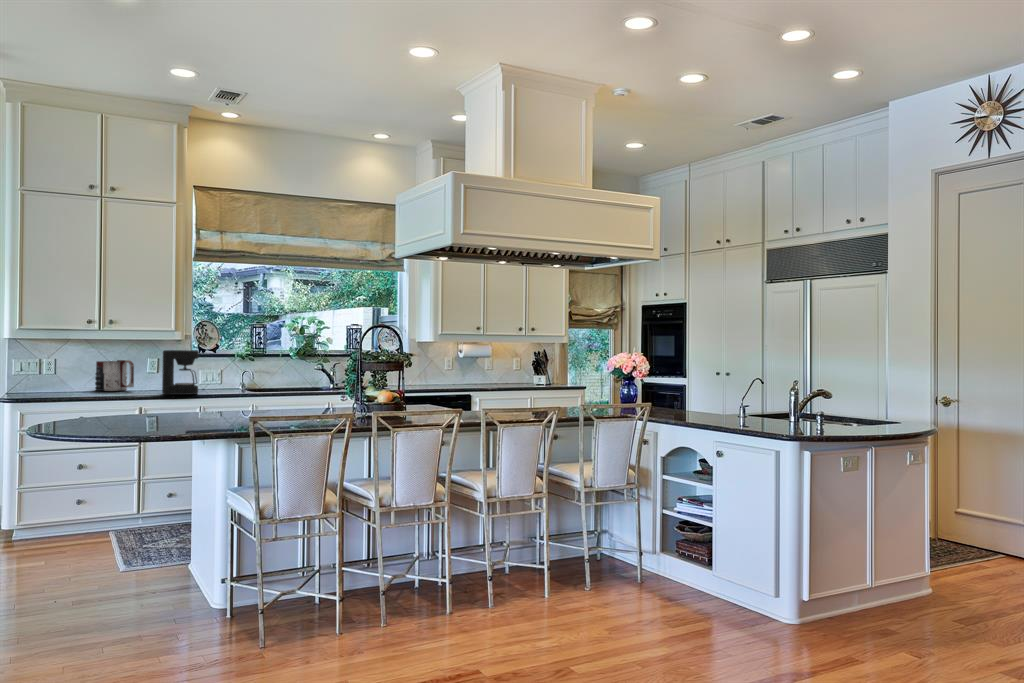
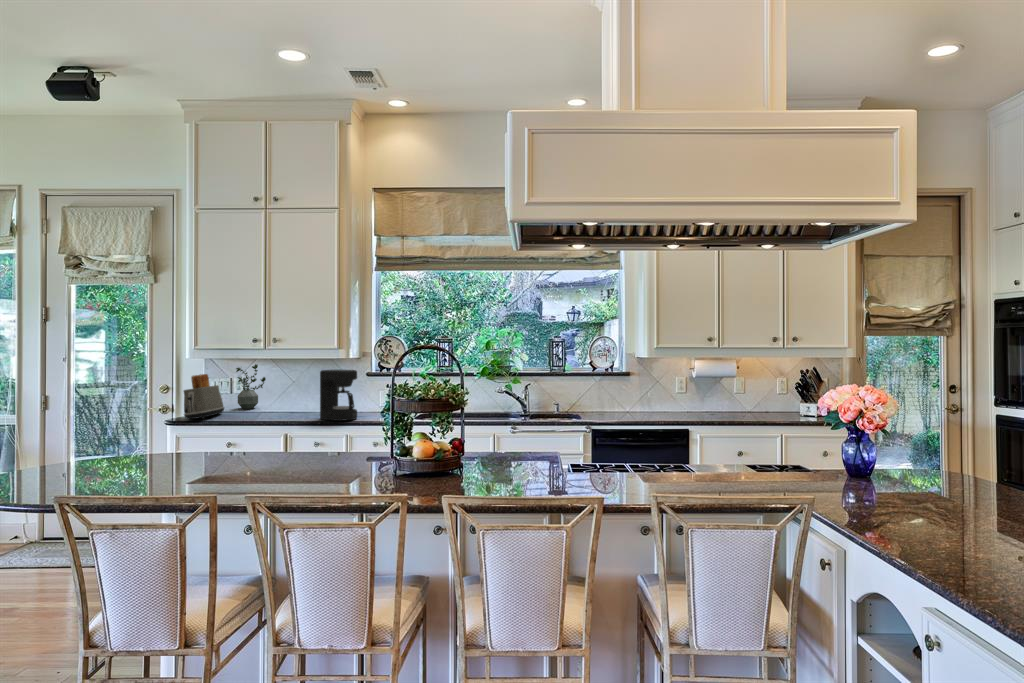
potted plant: none [48,346,82,390] -> present [236,364,266,409]
toaster: none [20,354,51,397] -> present [184,374,224,419]
mug: present [95,360,134,391] -> none [274,379,305,412]

